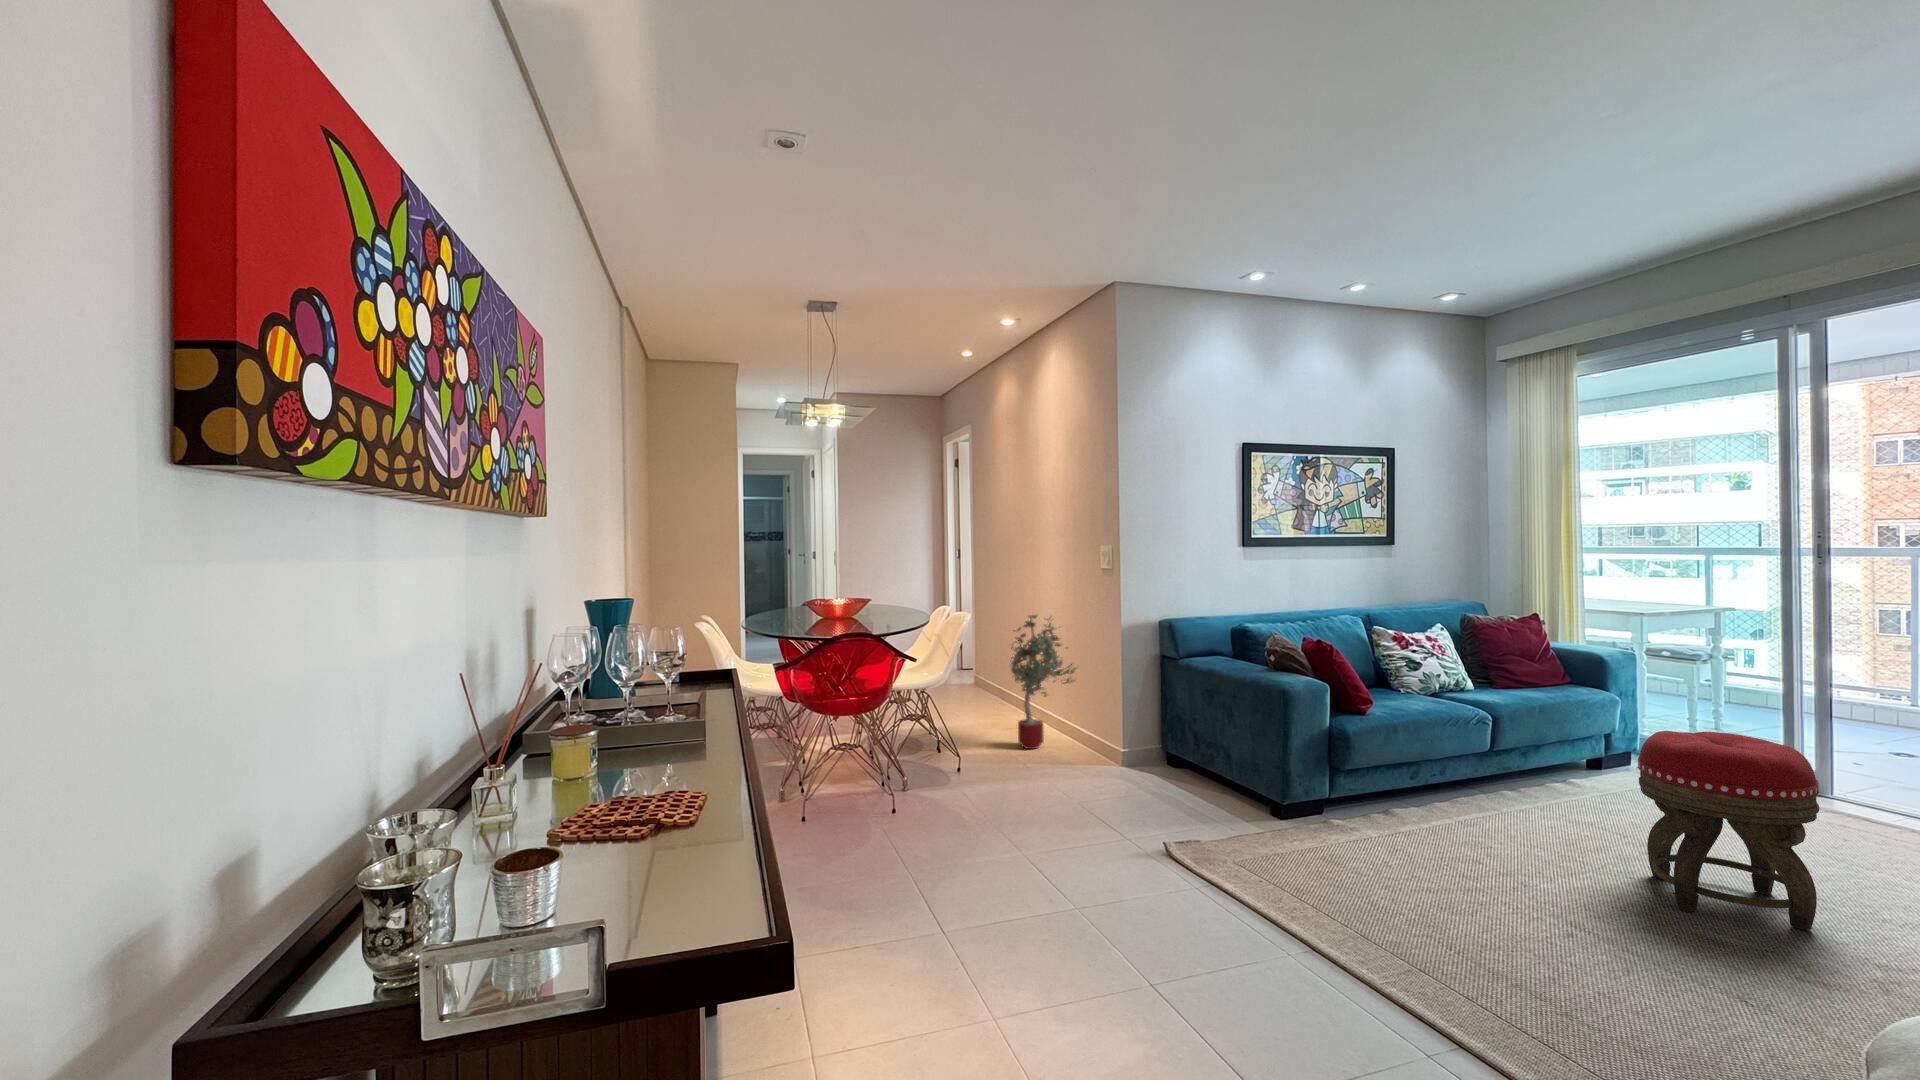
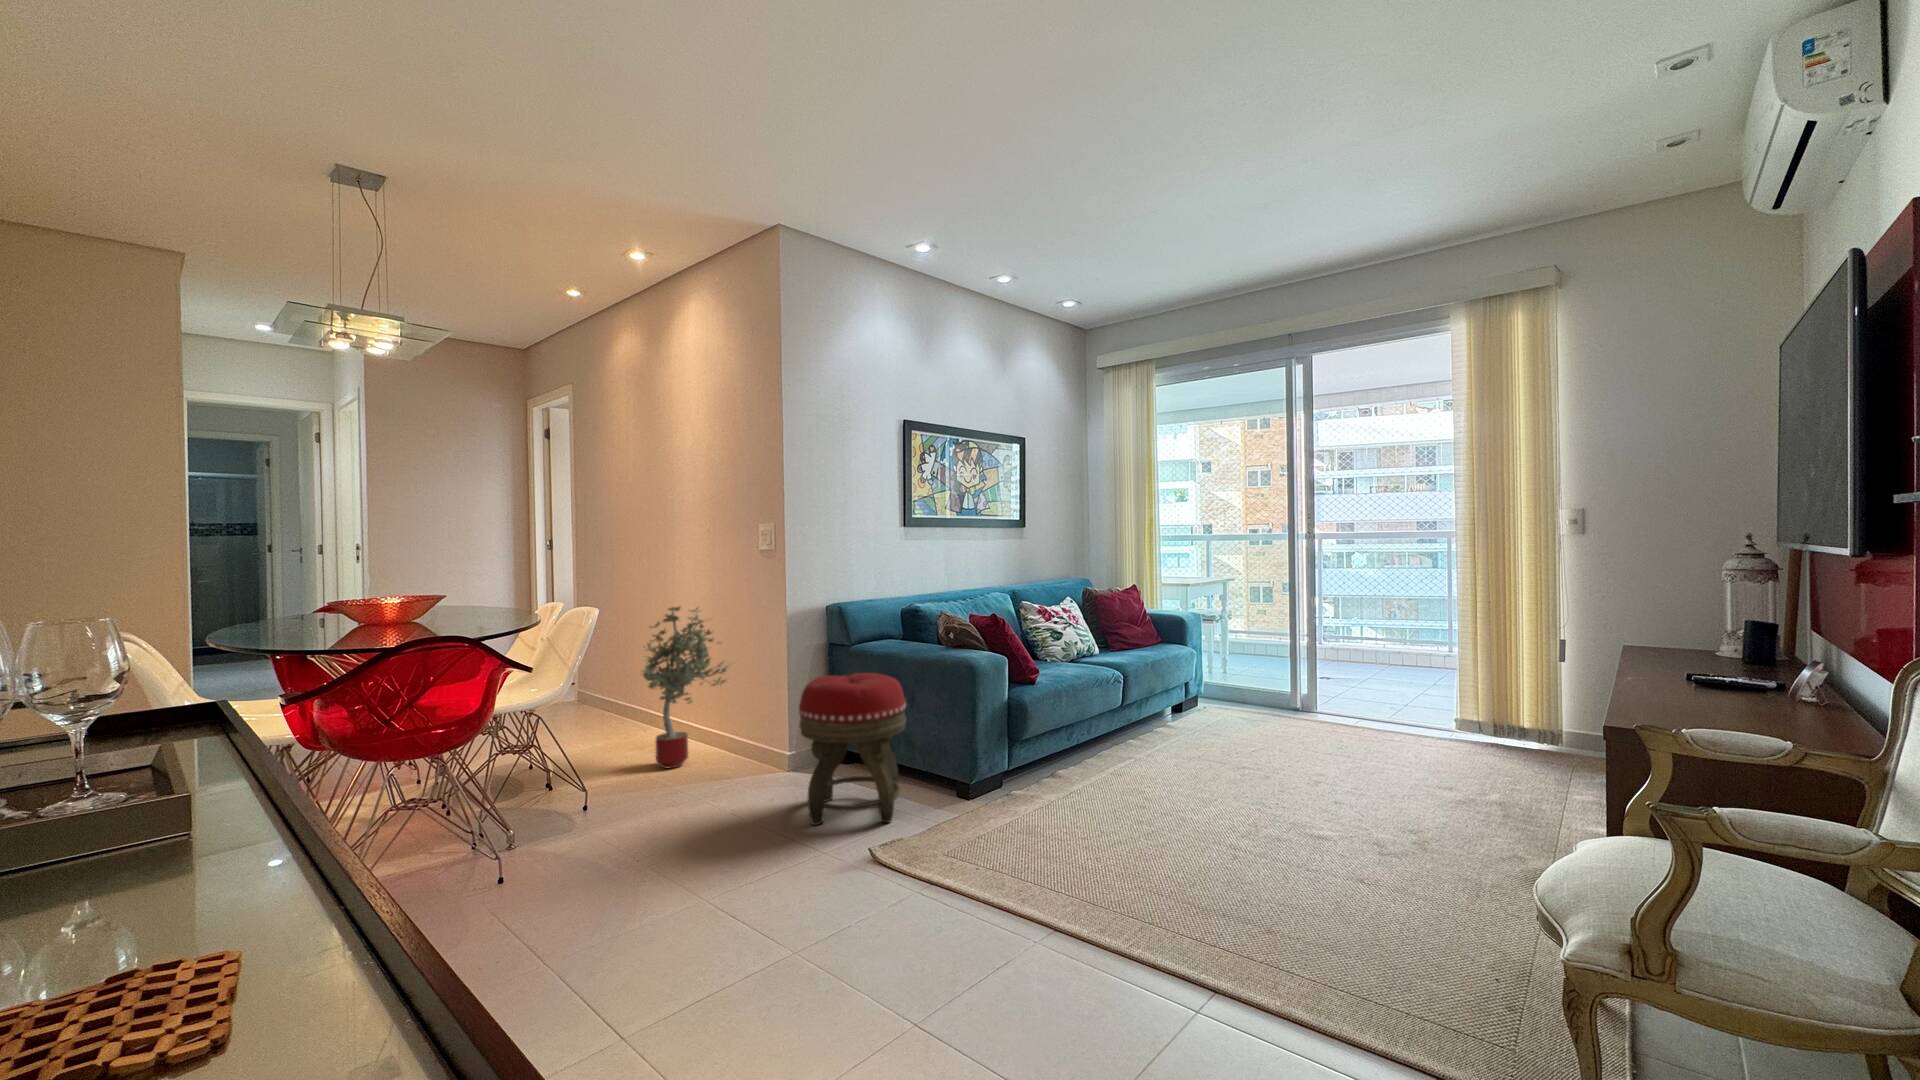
footstool: present [1638,731,1819,930] -> present [799,673,906,826]

